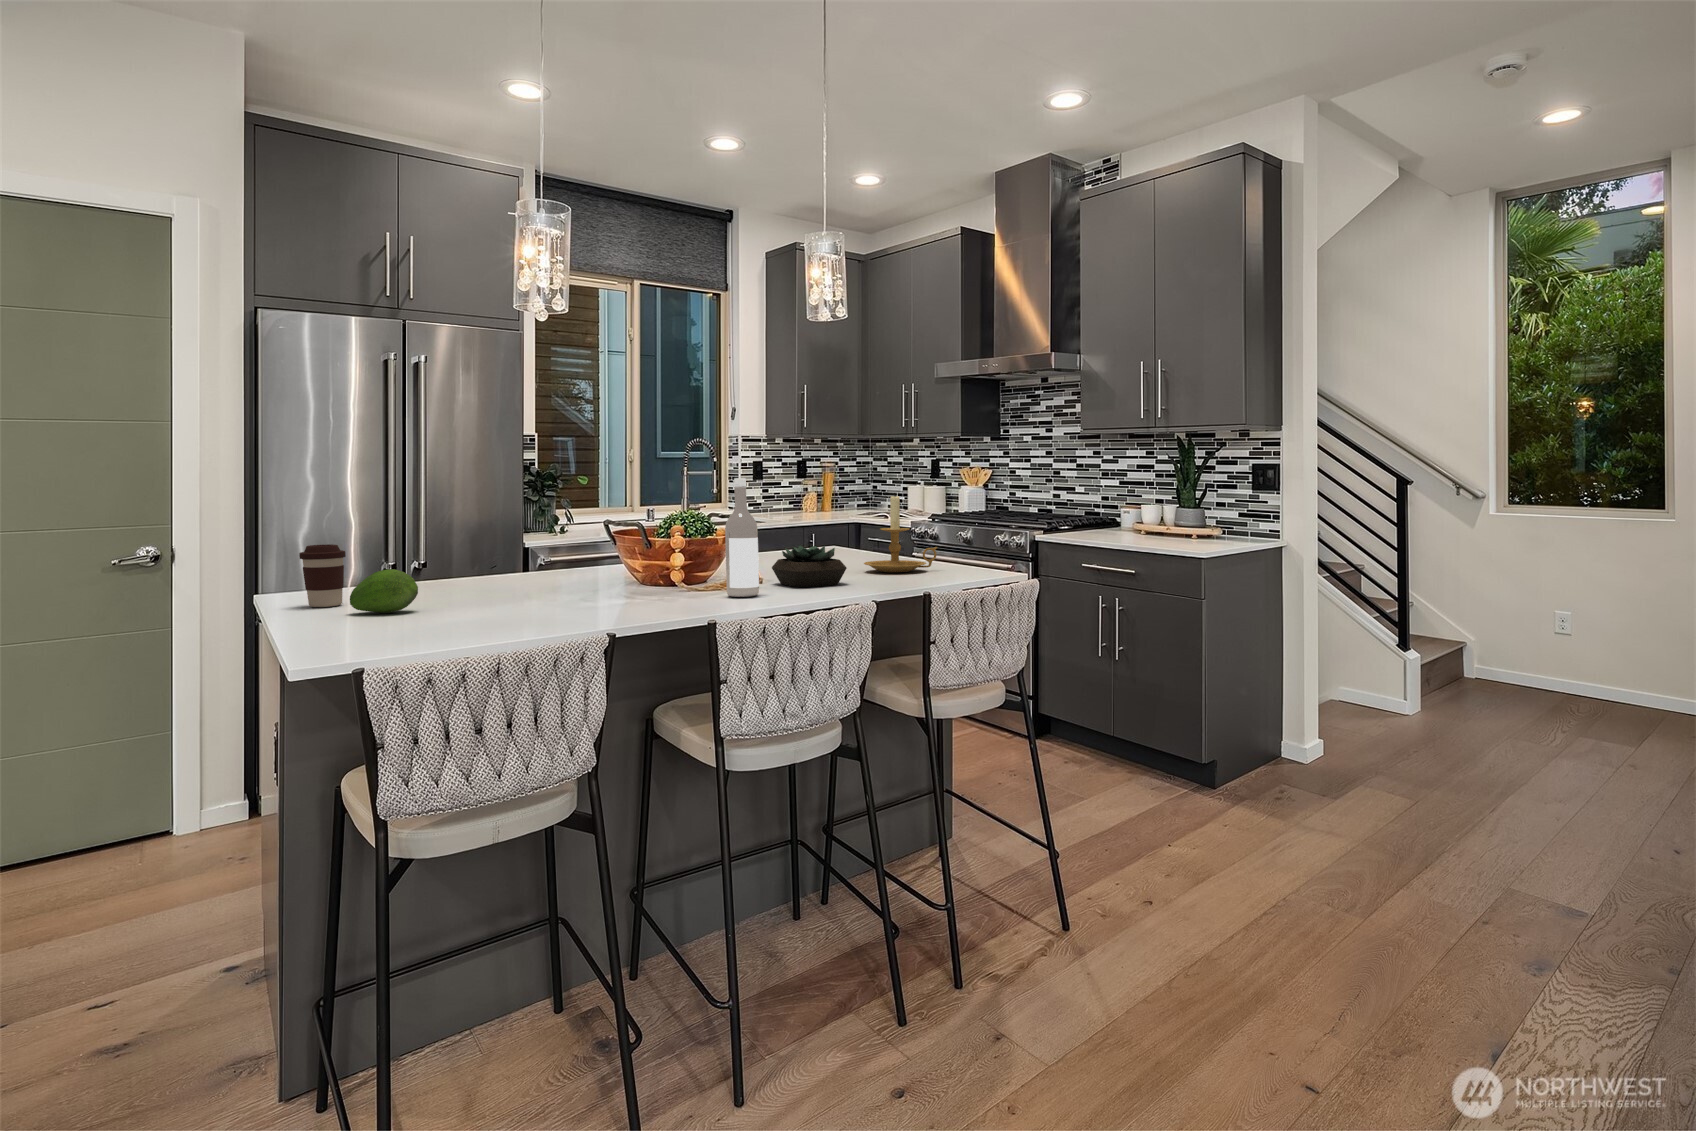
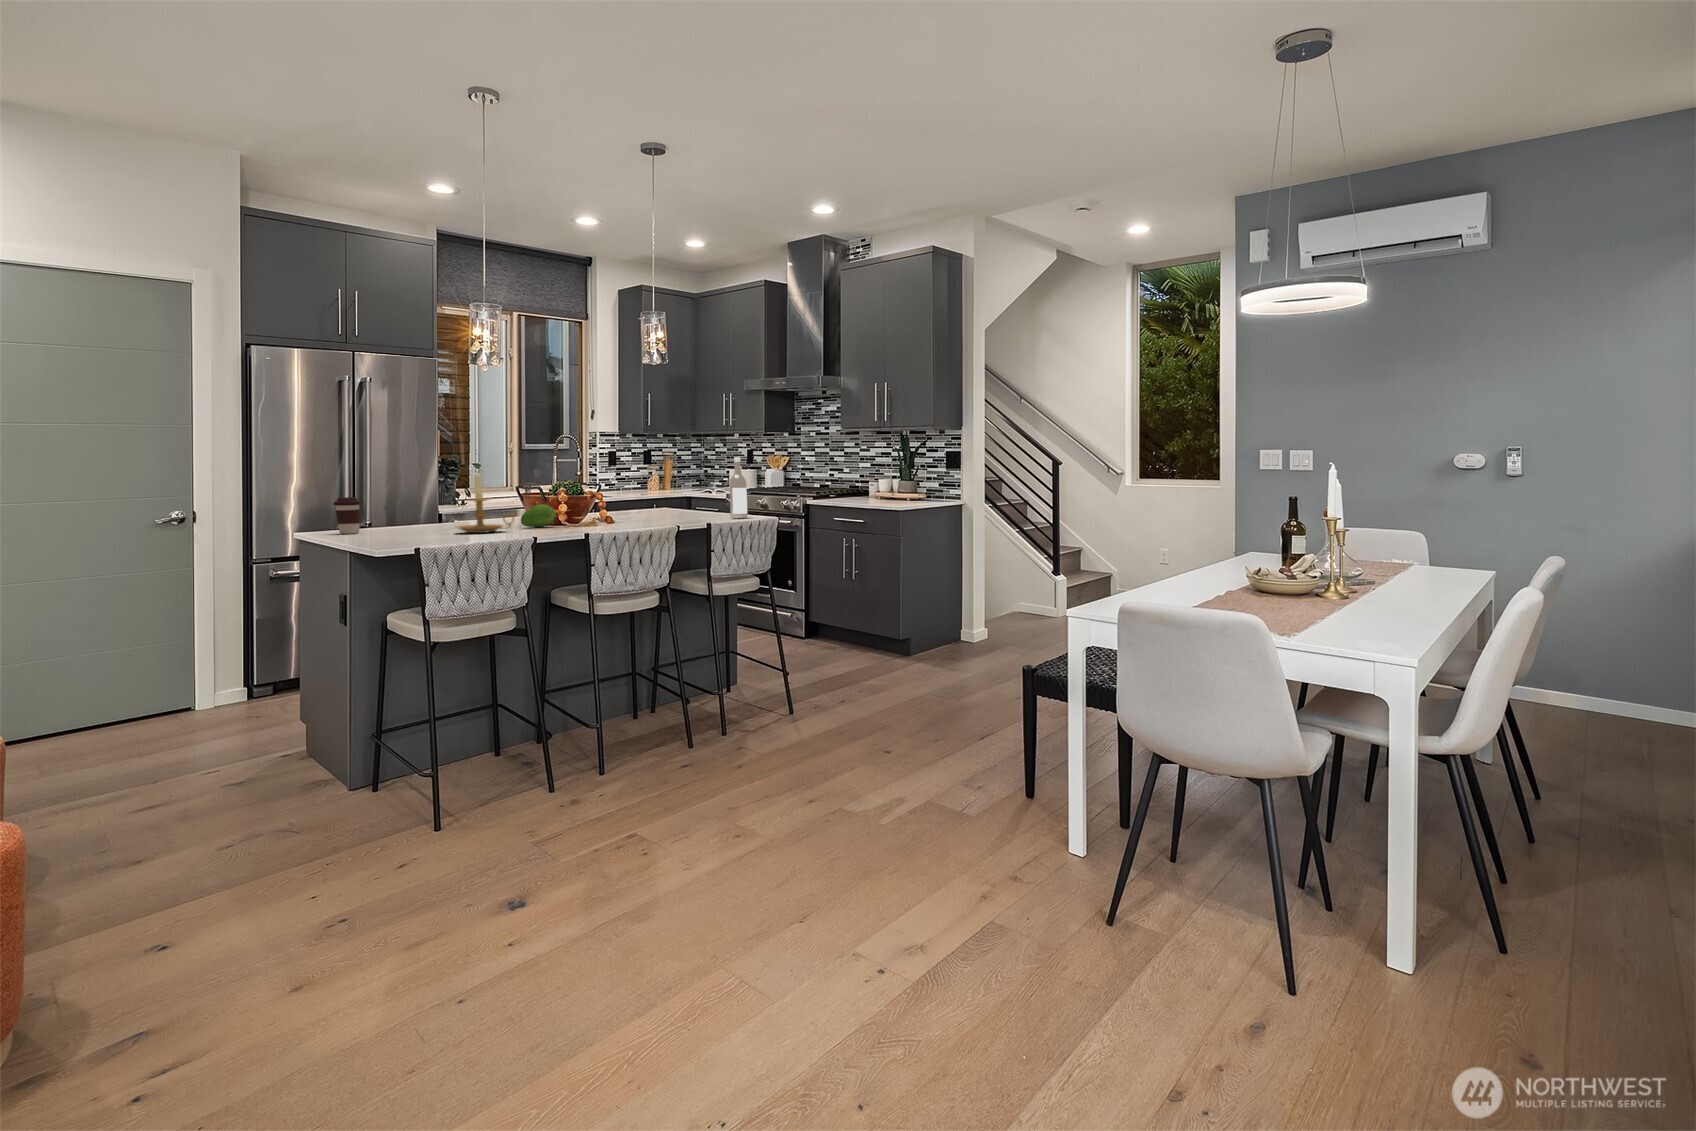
wine bottle: present [725,478,759,597] -> present [730,457,747,519]
candle holder: present [864,493,937,572] -> present [456,473,514,533]
succulent plant: present [772,545,847,587] -> none [621,499,666,523]
fruit: present [350,569,418,613] -> present [521,504,556,527]

